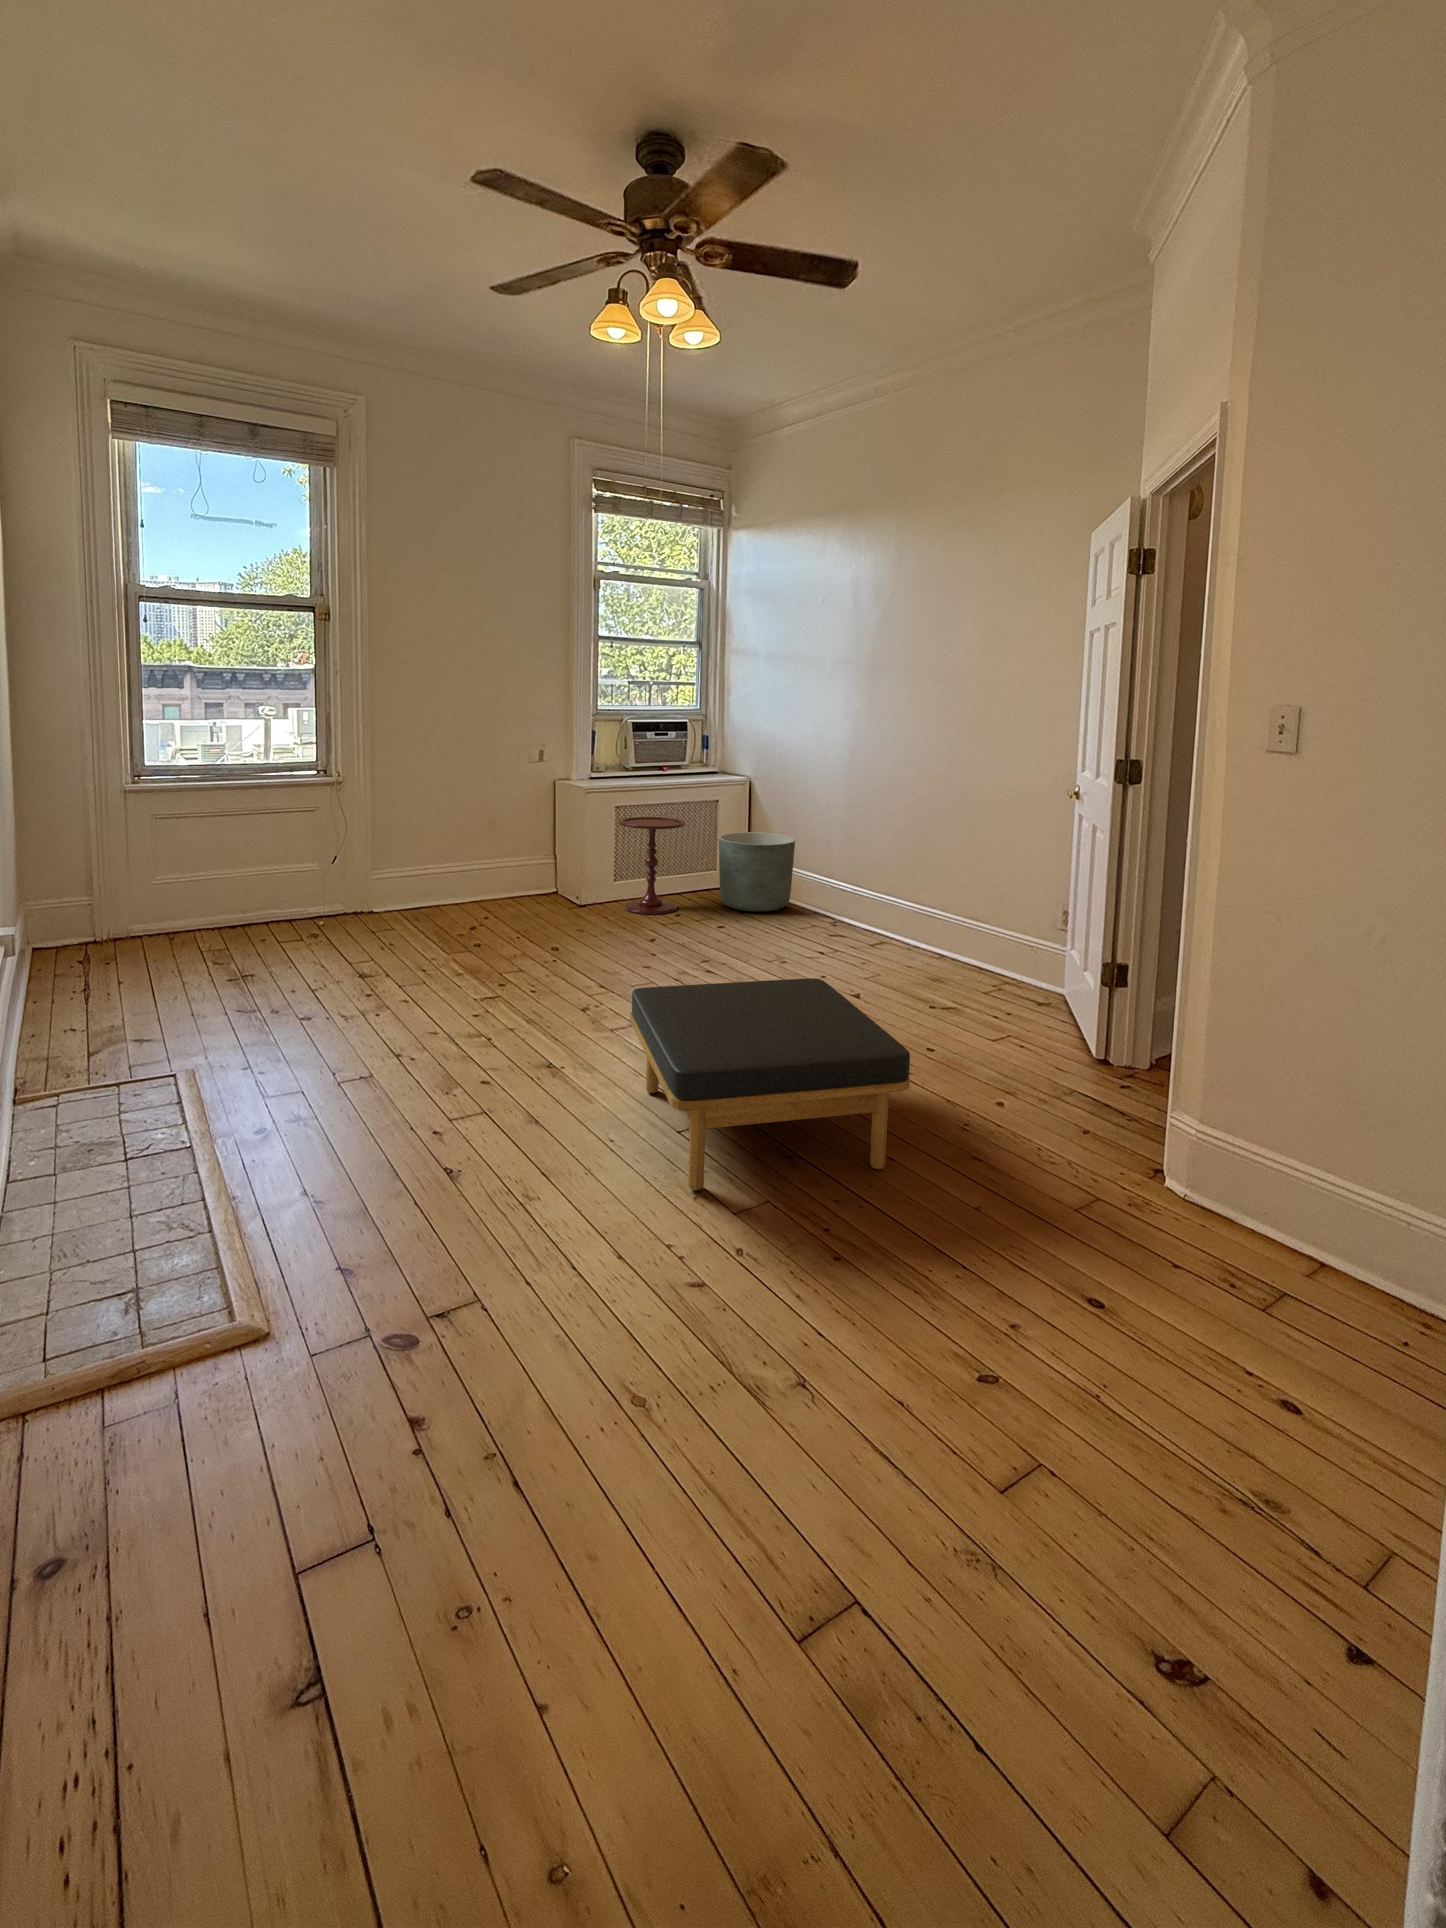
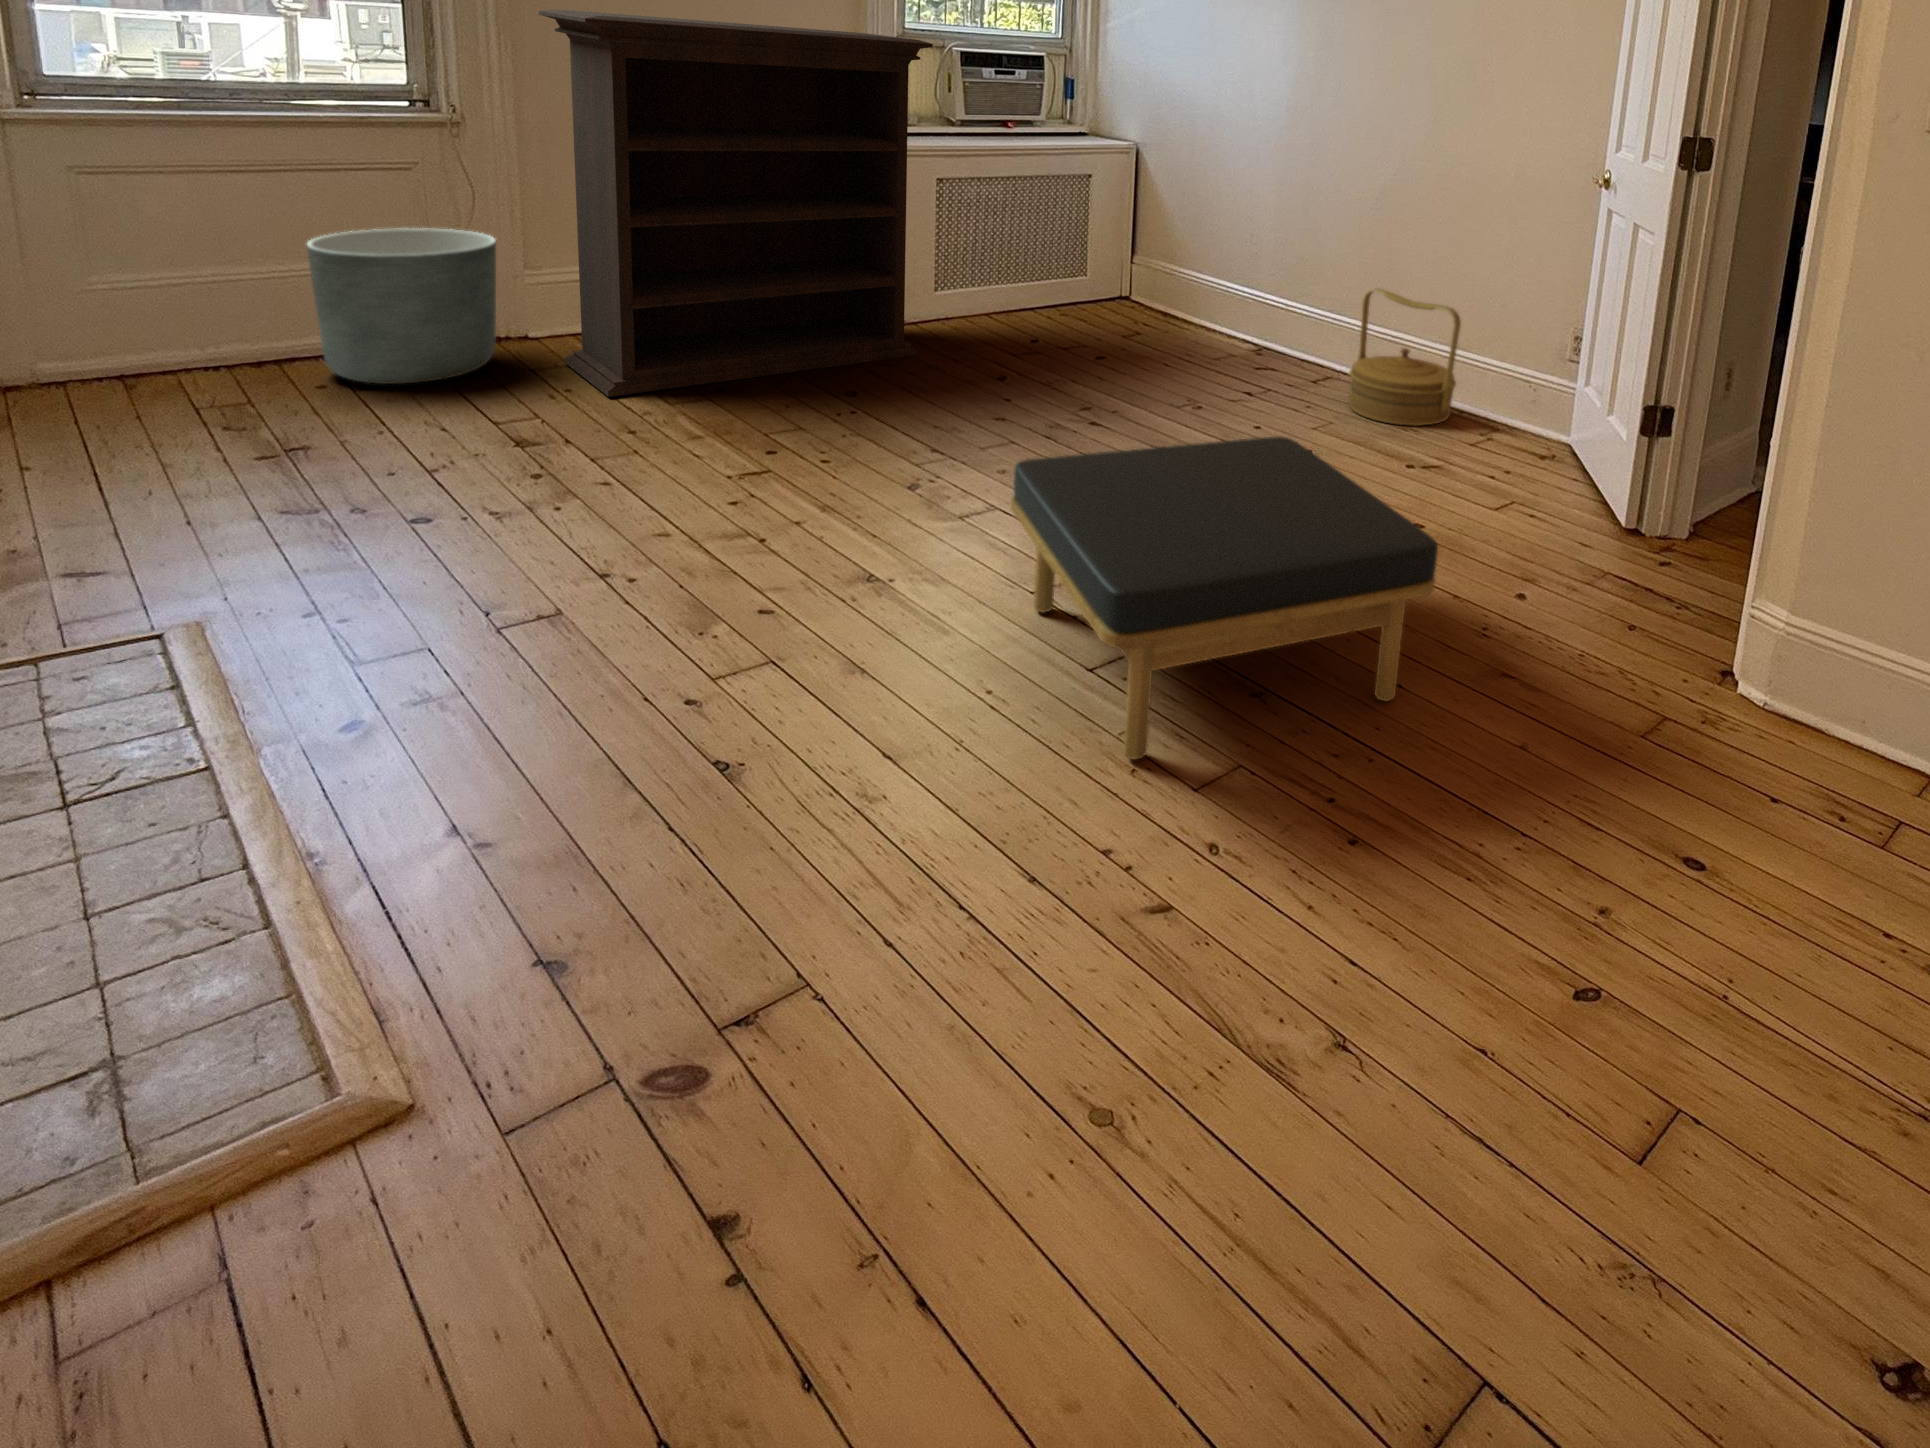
bookshelf: none [384,713,607,948] -> present [538,9,933,397]
side table: present [619,817,685,914] -> none [948,196,1049,340]
planter: present [719,832,795,912] -> present [307,228,496,384]
woven basket: none [891,877,973,979] -> present [1349,289,1461,426]

